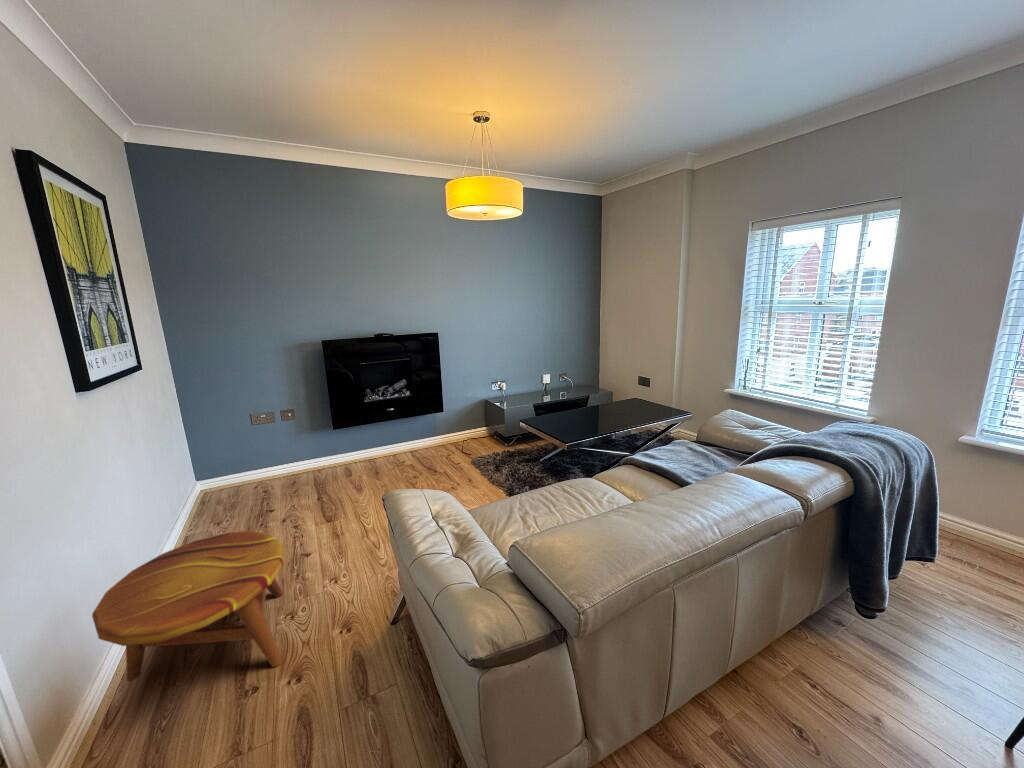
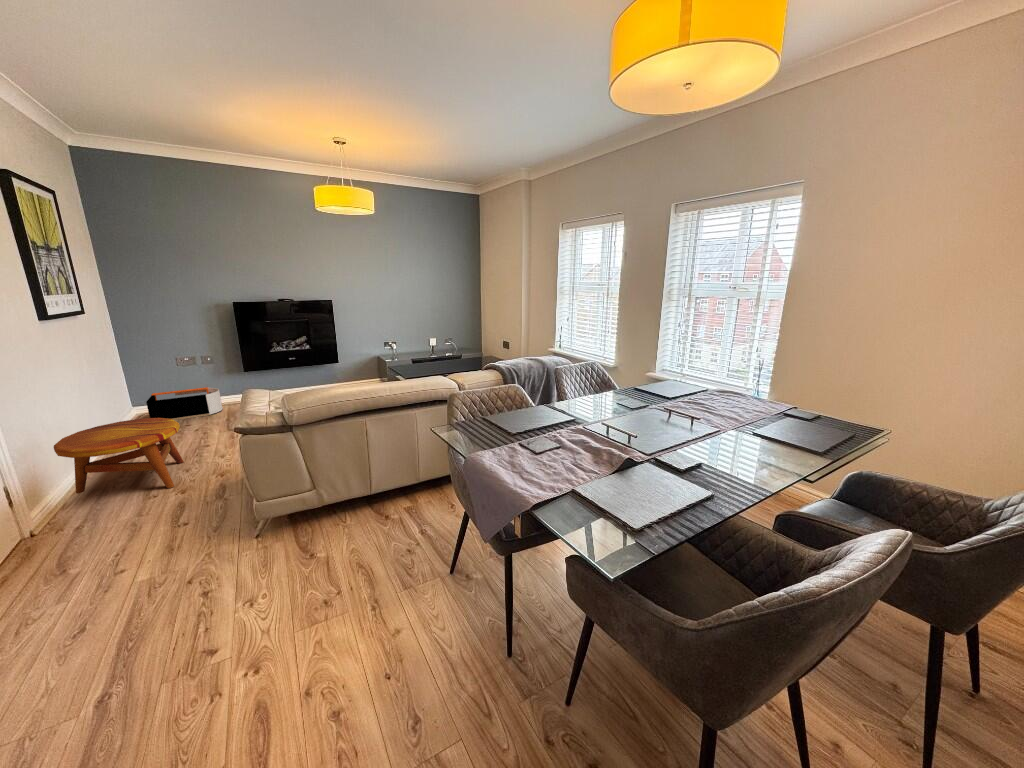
storage bin: none [217,450,307,507] -> present [146,387,223,420]

